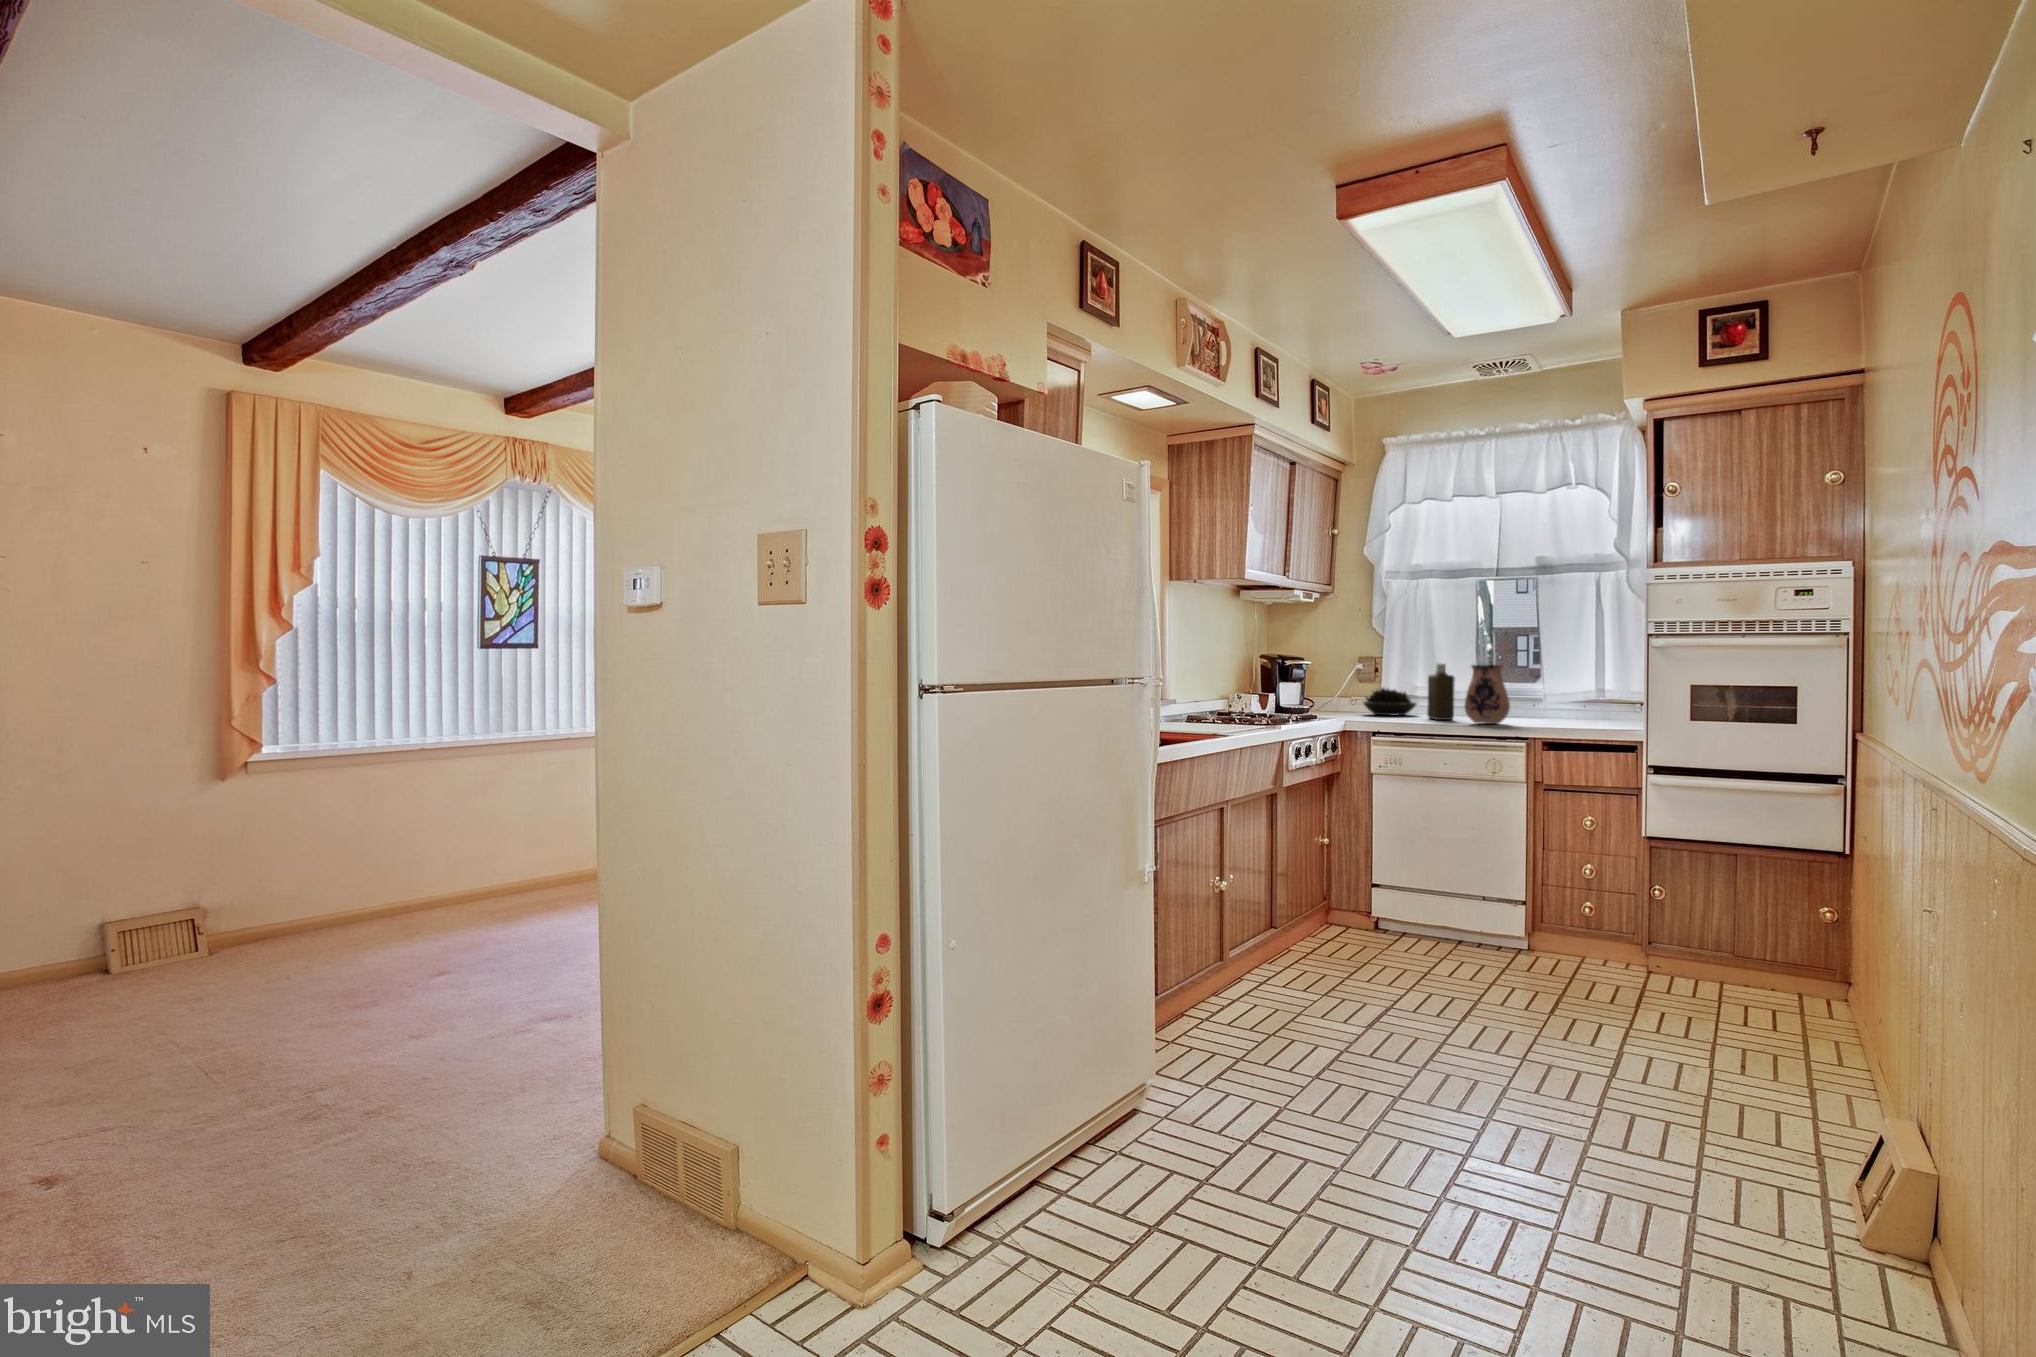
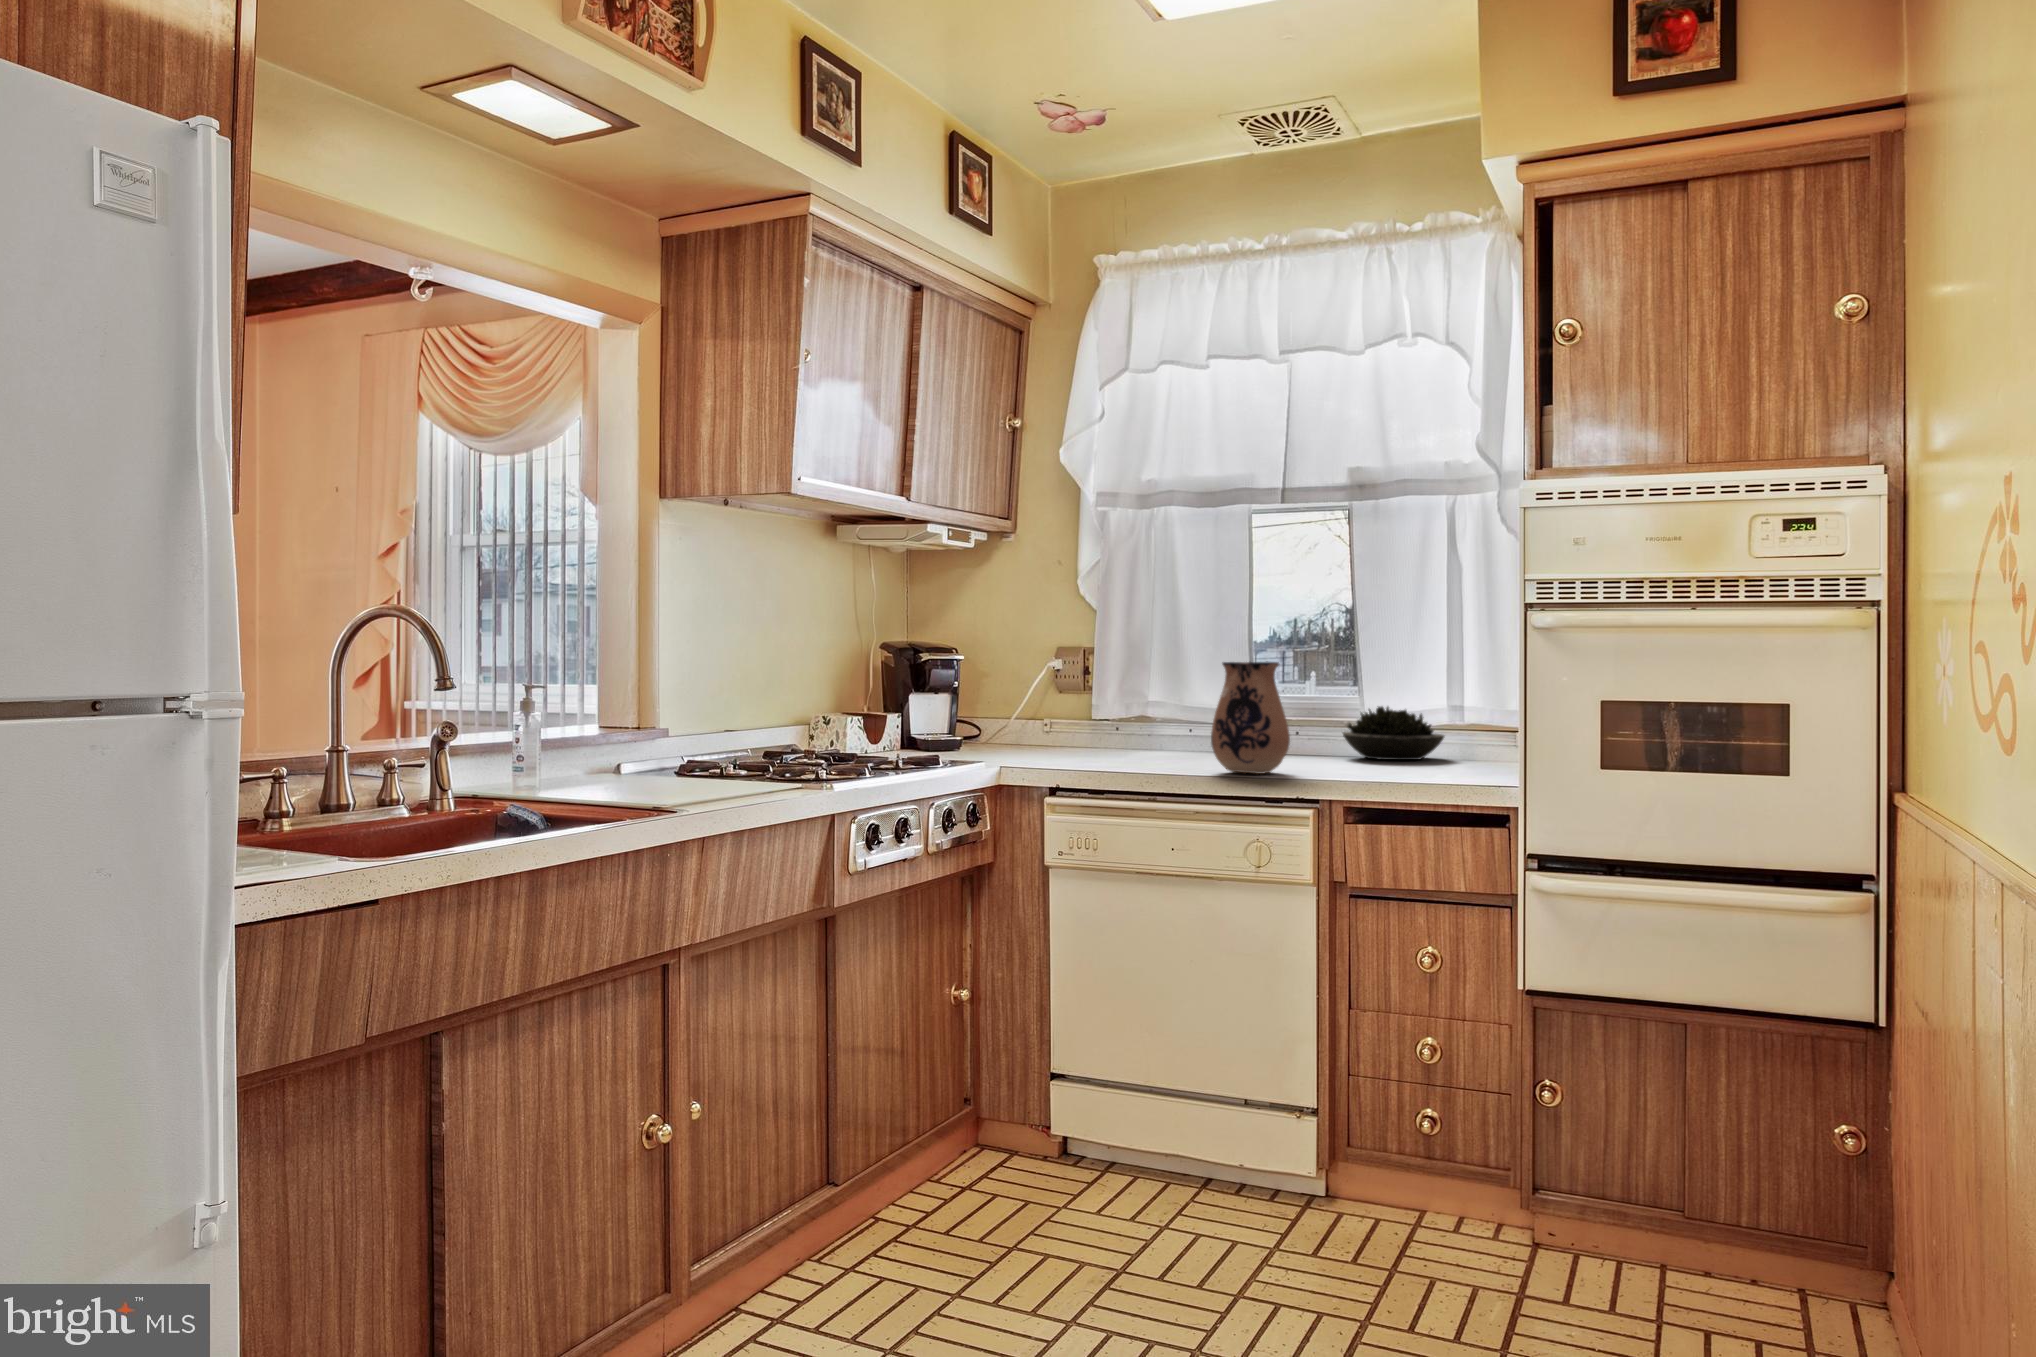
bottle: present [1427,664,1455,720] -> none [1159,660,1201,764]
succulent plant: present [1363,688,1417,716] -> present [1343,706,1444,760]

